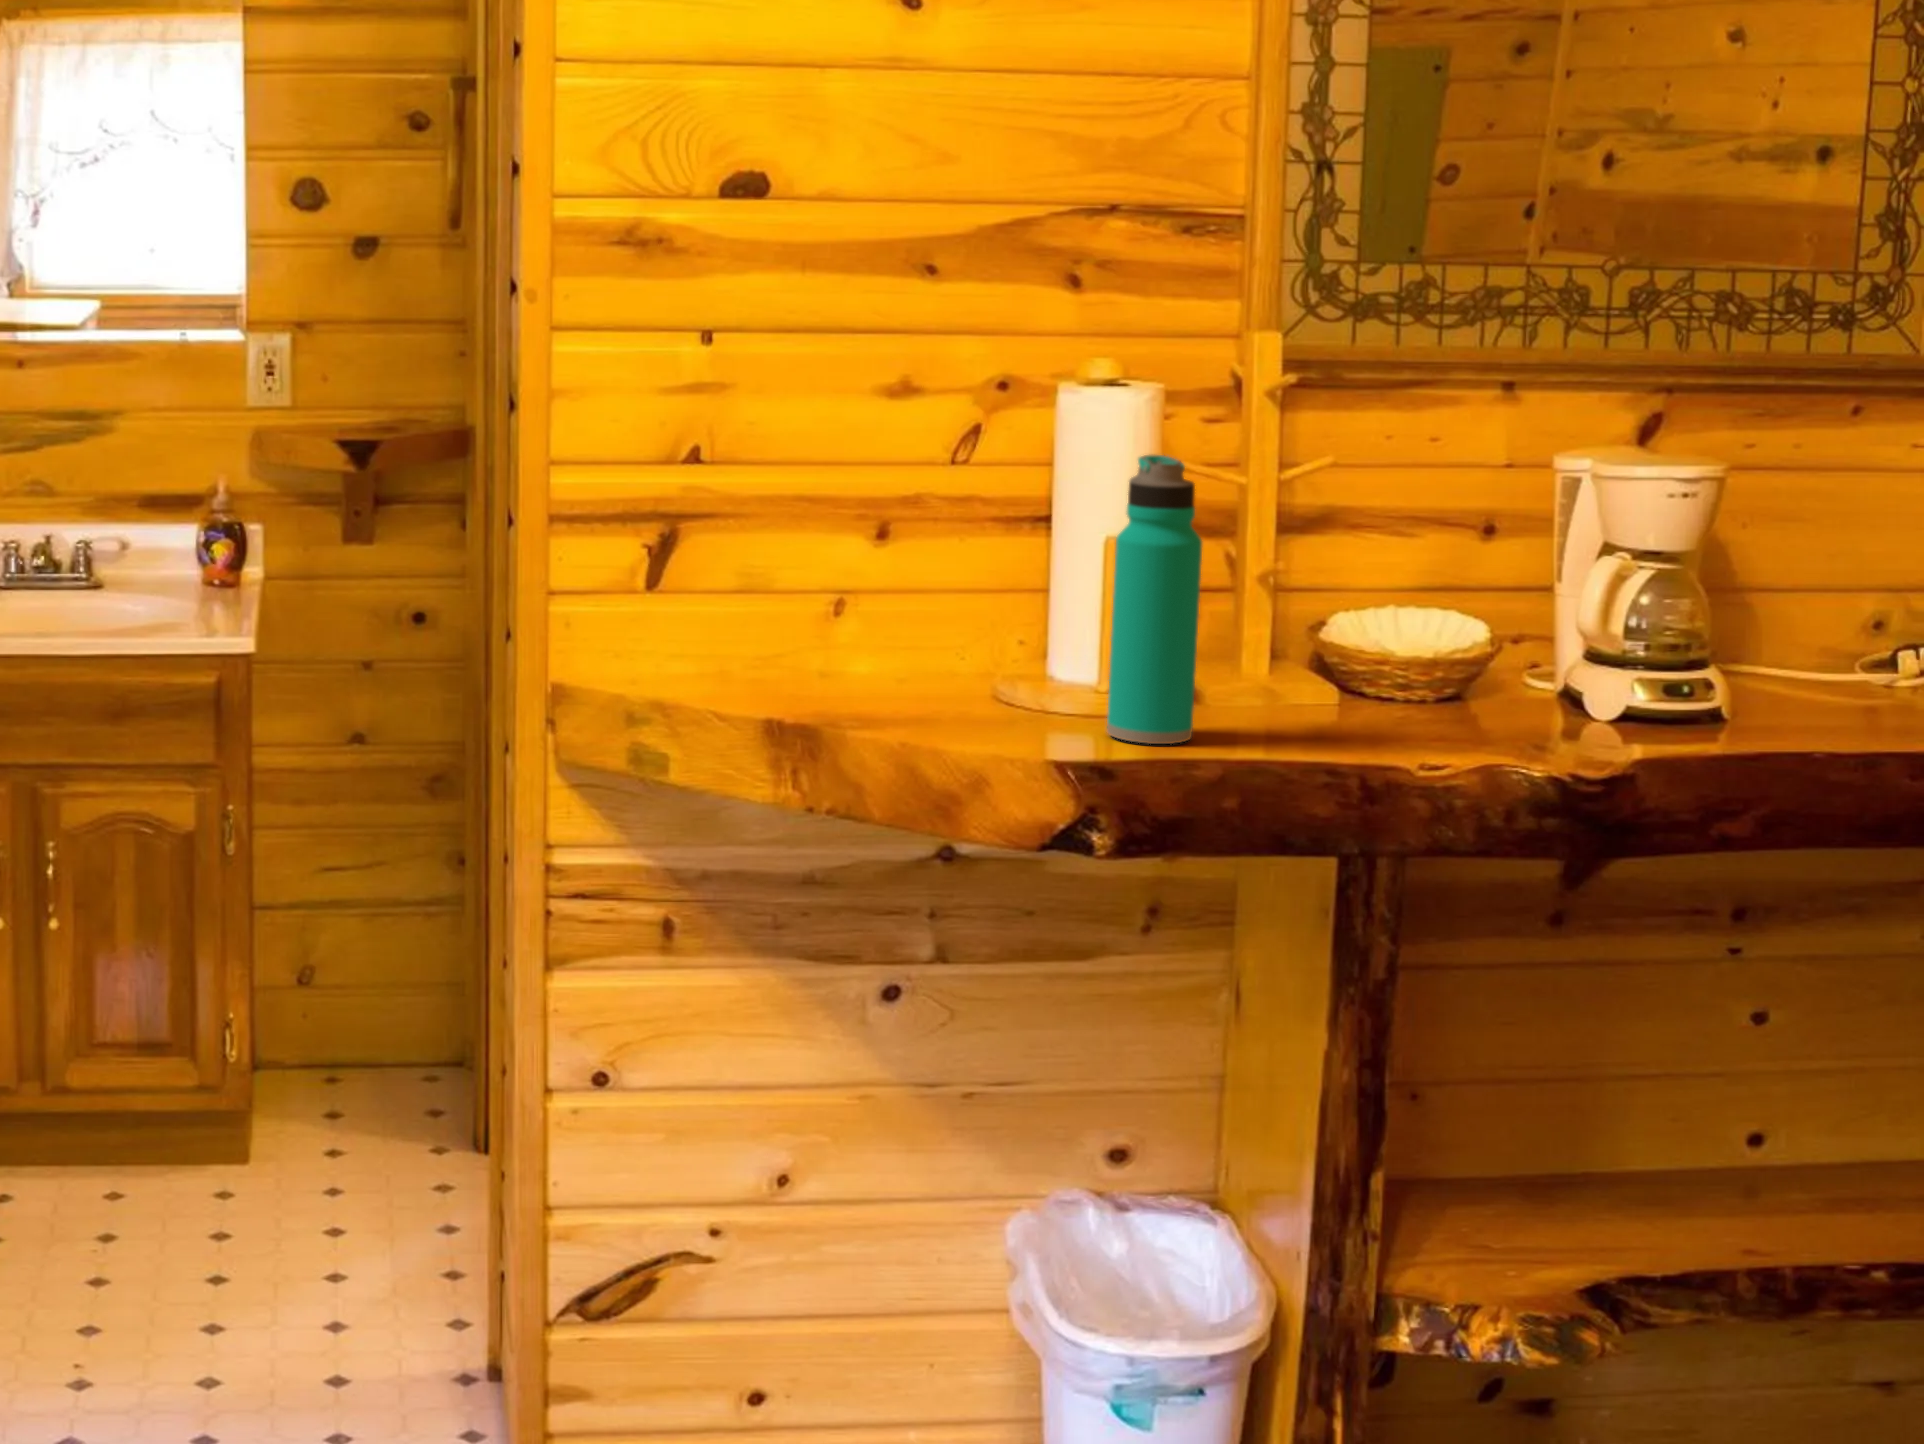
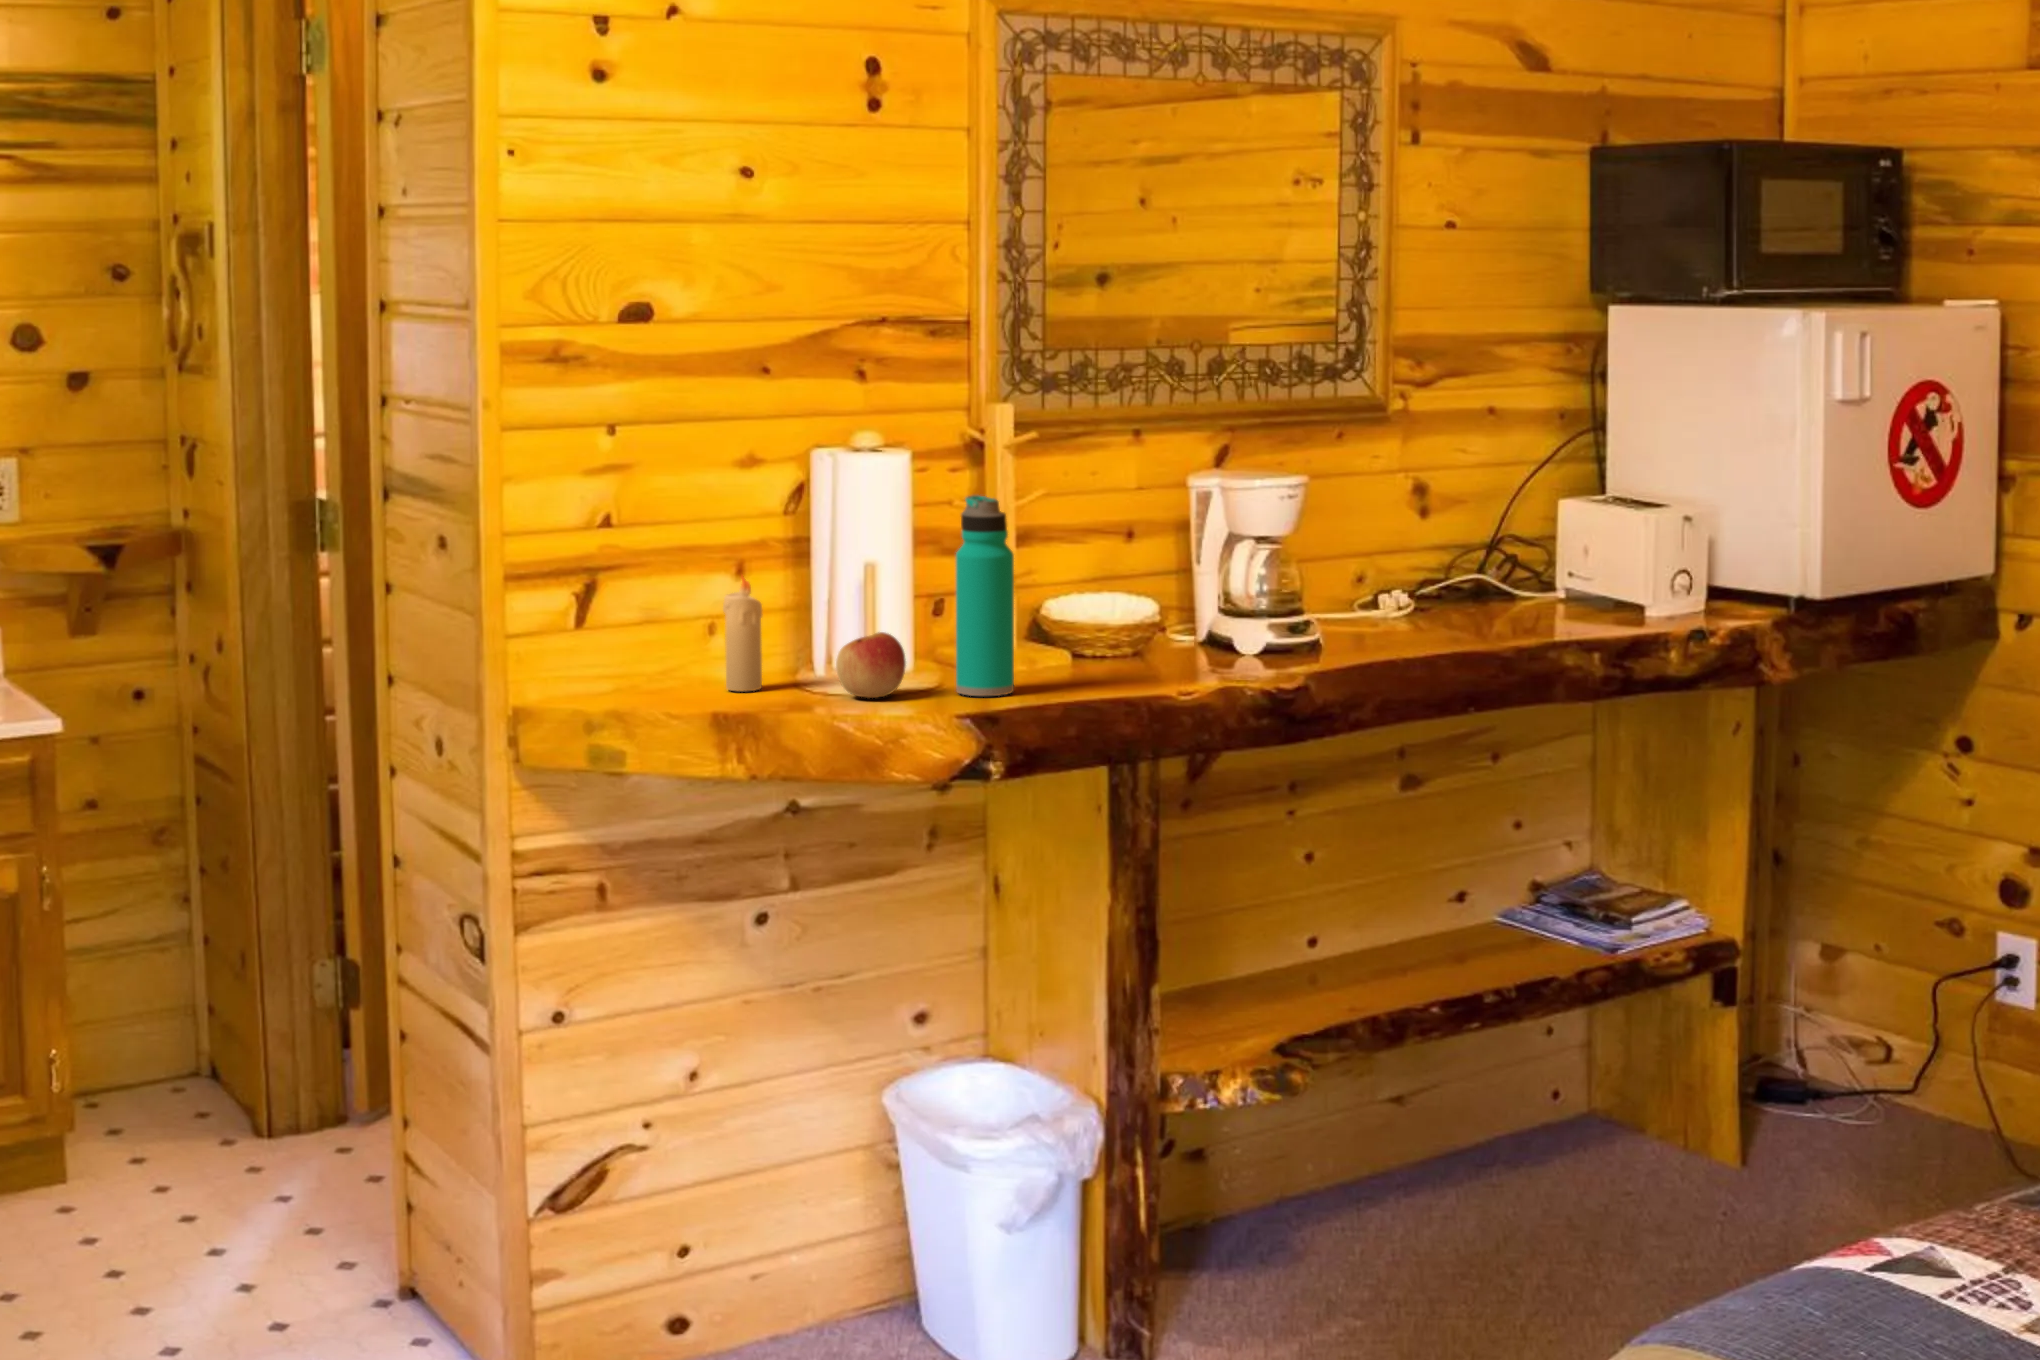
candle: none [815,540,869,697] -> present [723,576,762,692]
apple: none [938,636,1038,727] -> present [836,632,906,698]

